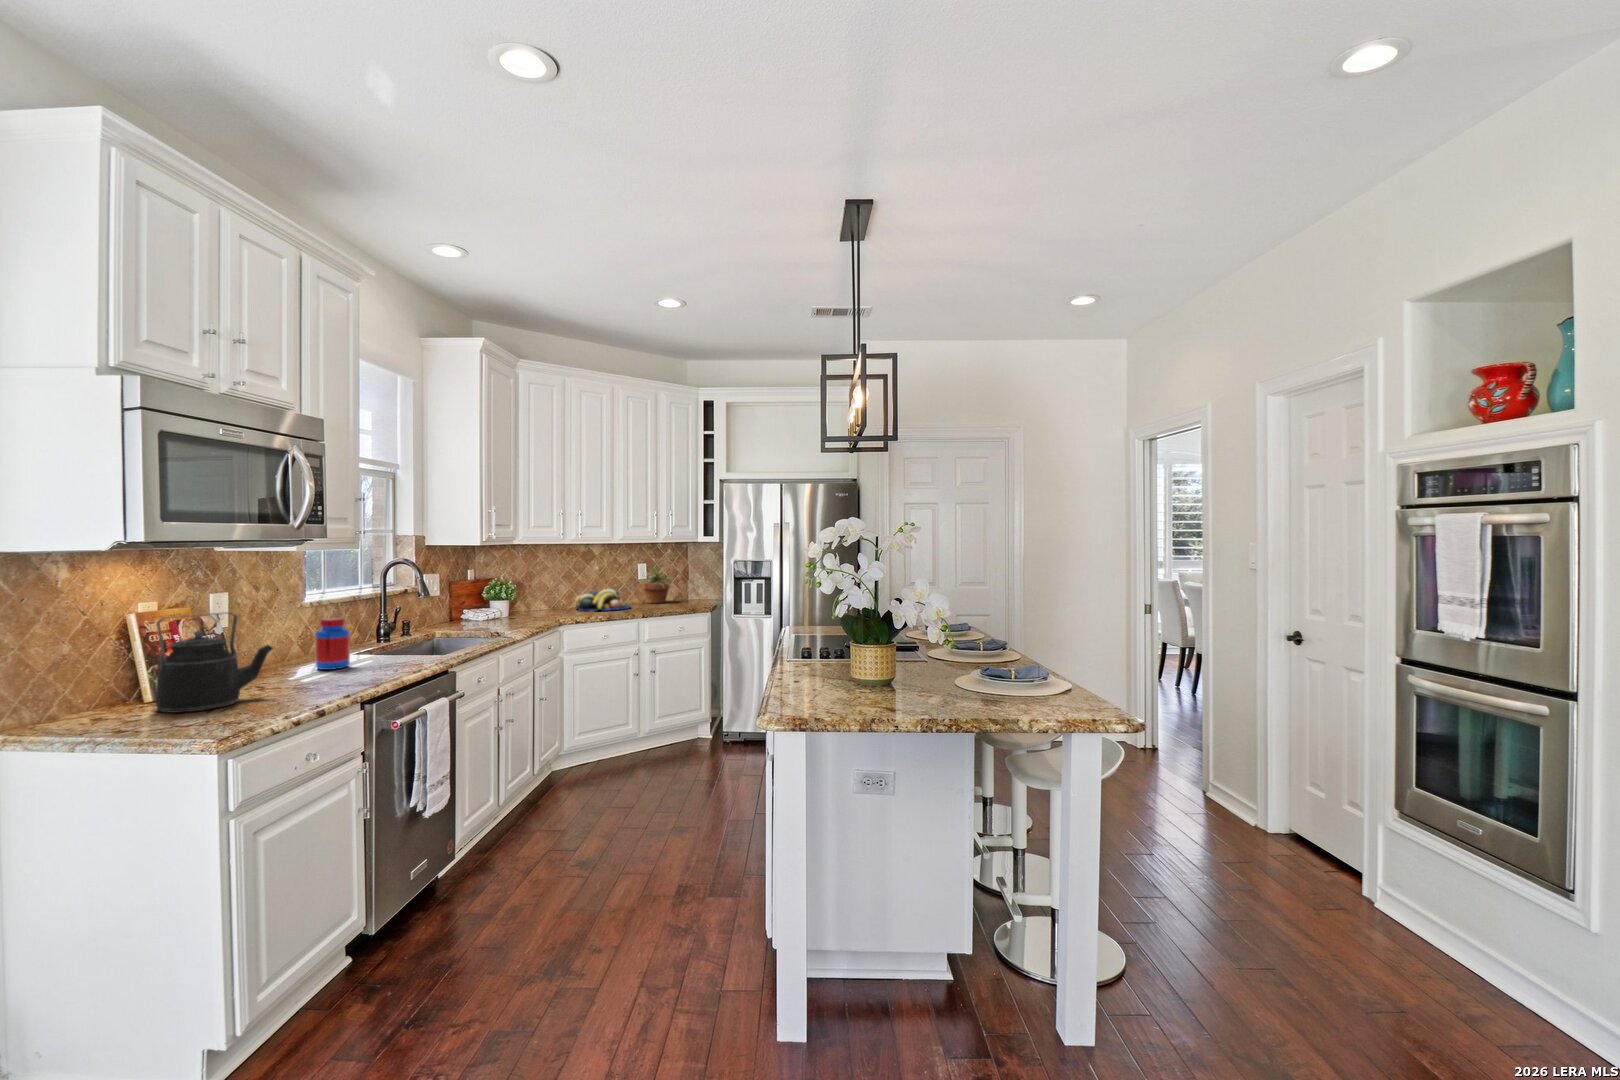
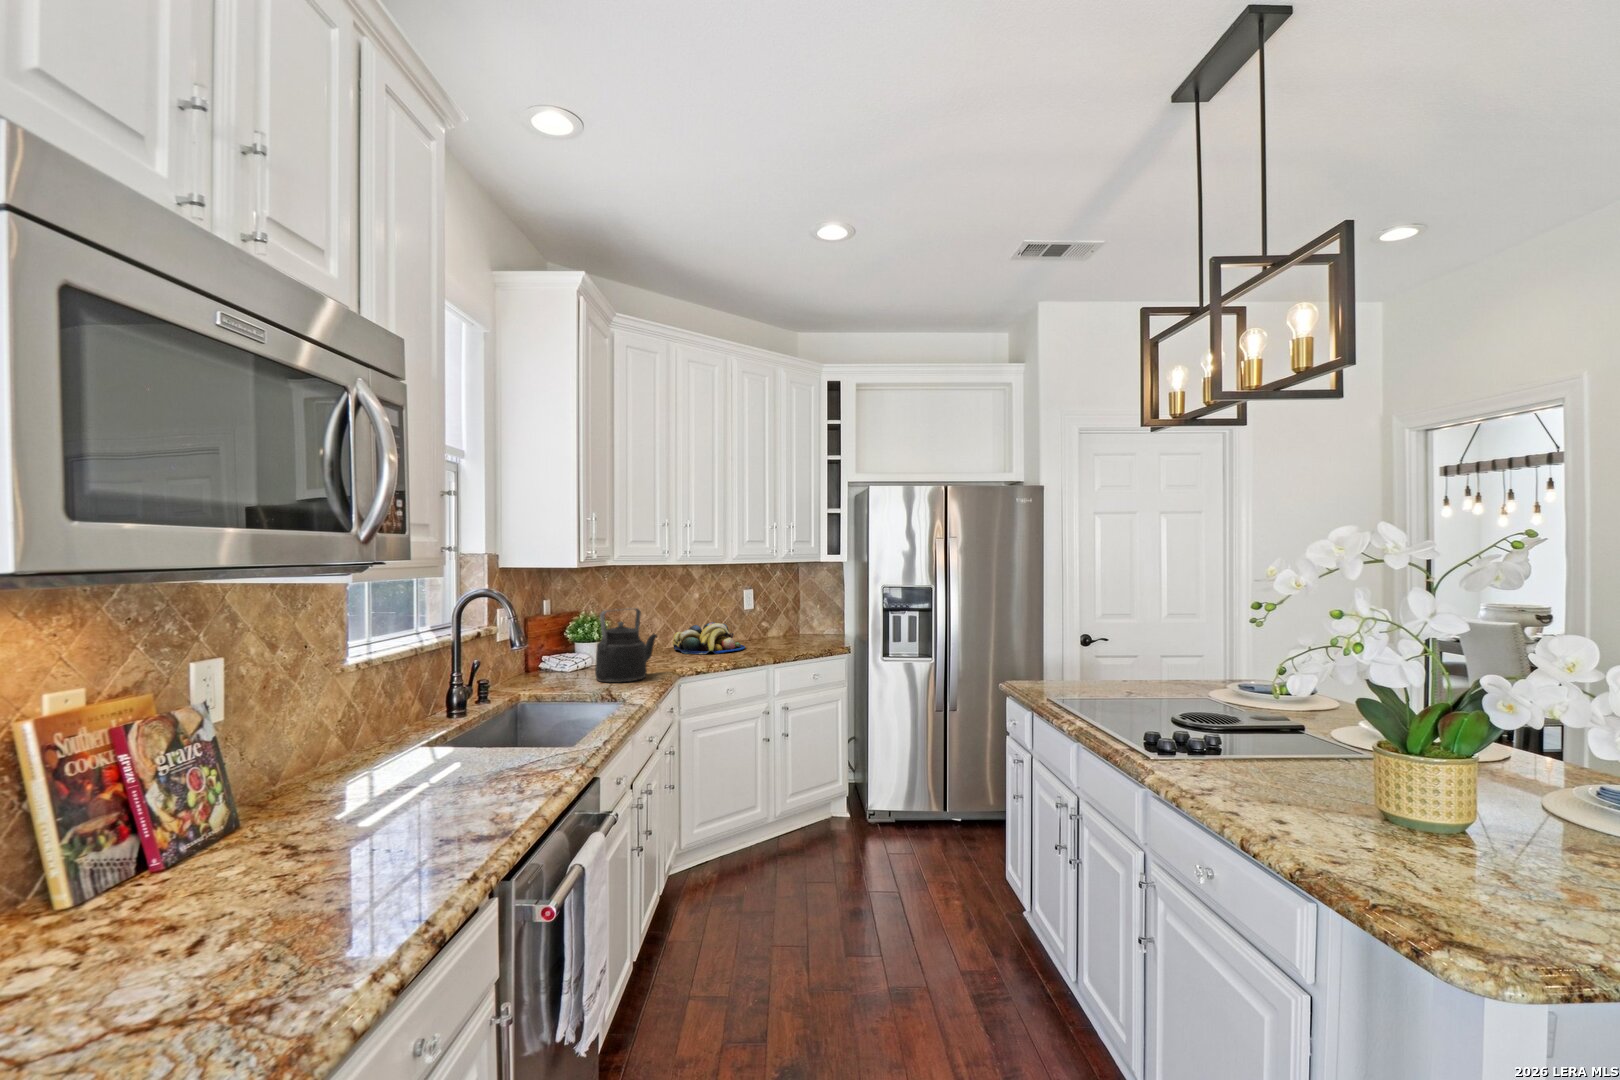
potted plant: present [642,568,671,603] -> none [744,592,789,640]
kettle: present [155,612,273,713] -> present [595,608,657,683]
jar: present [315,618,350,670] -> none [376,694,433,789]

